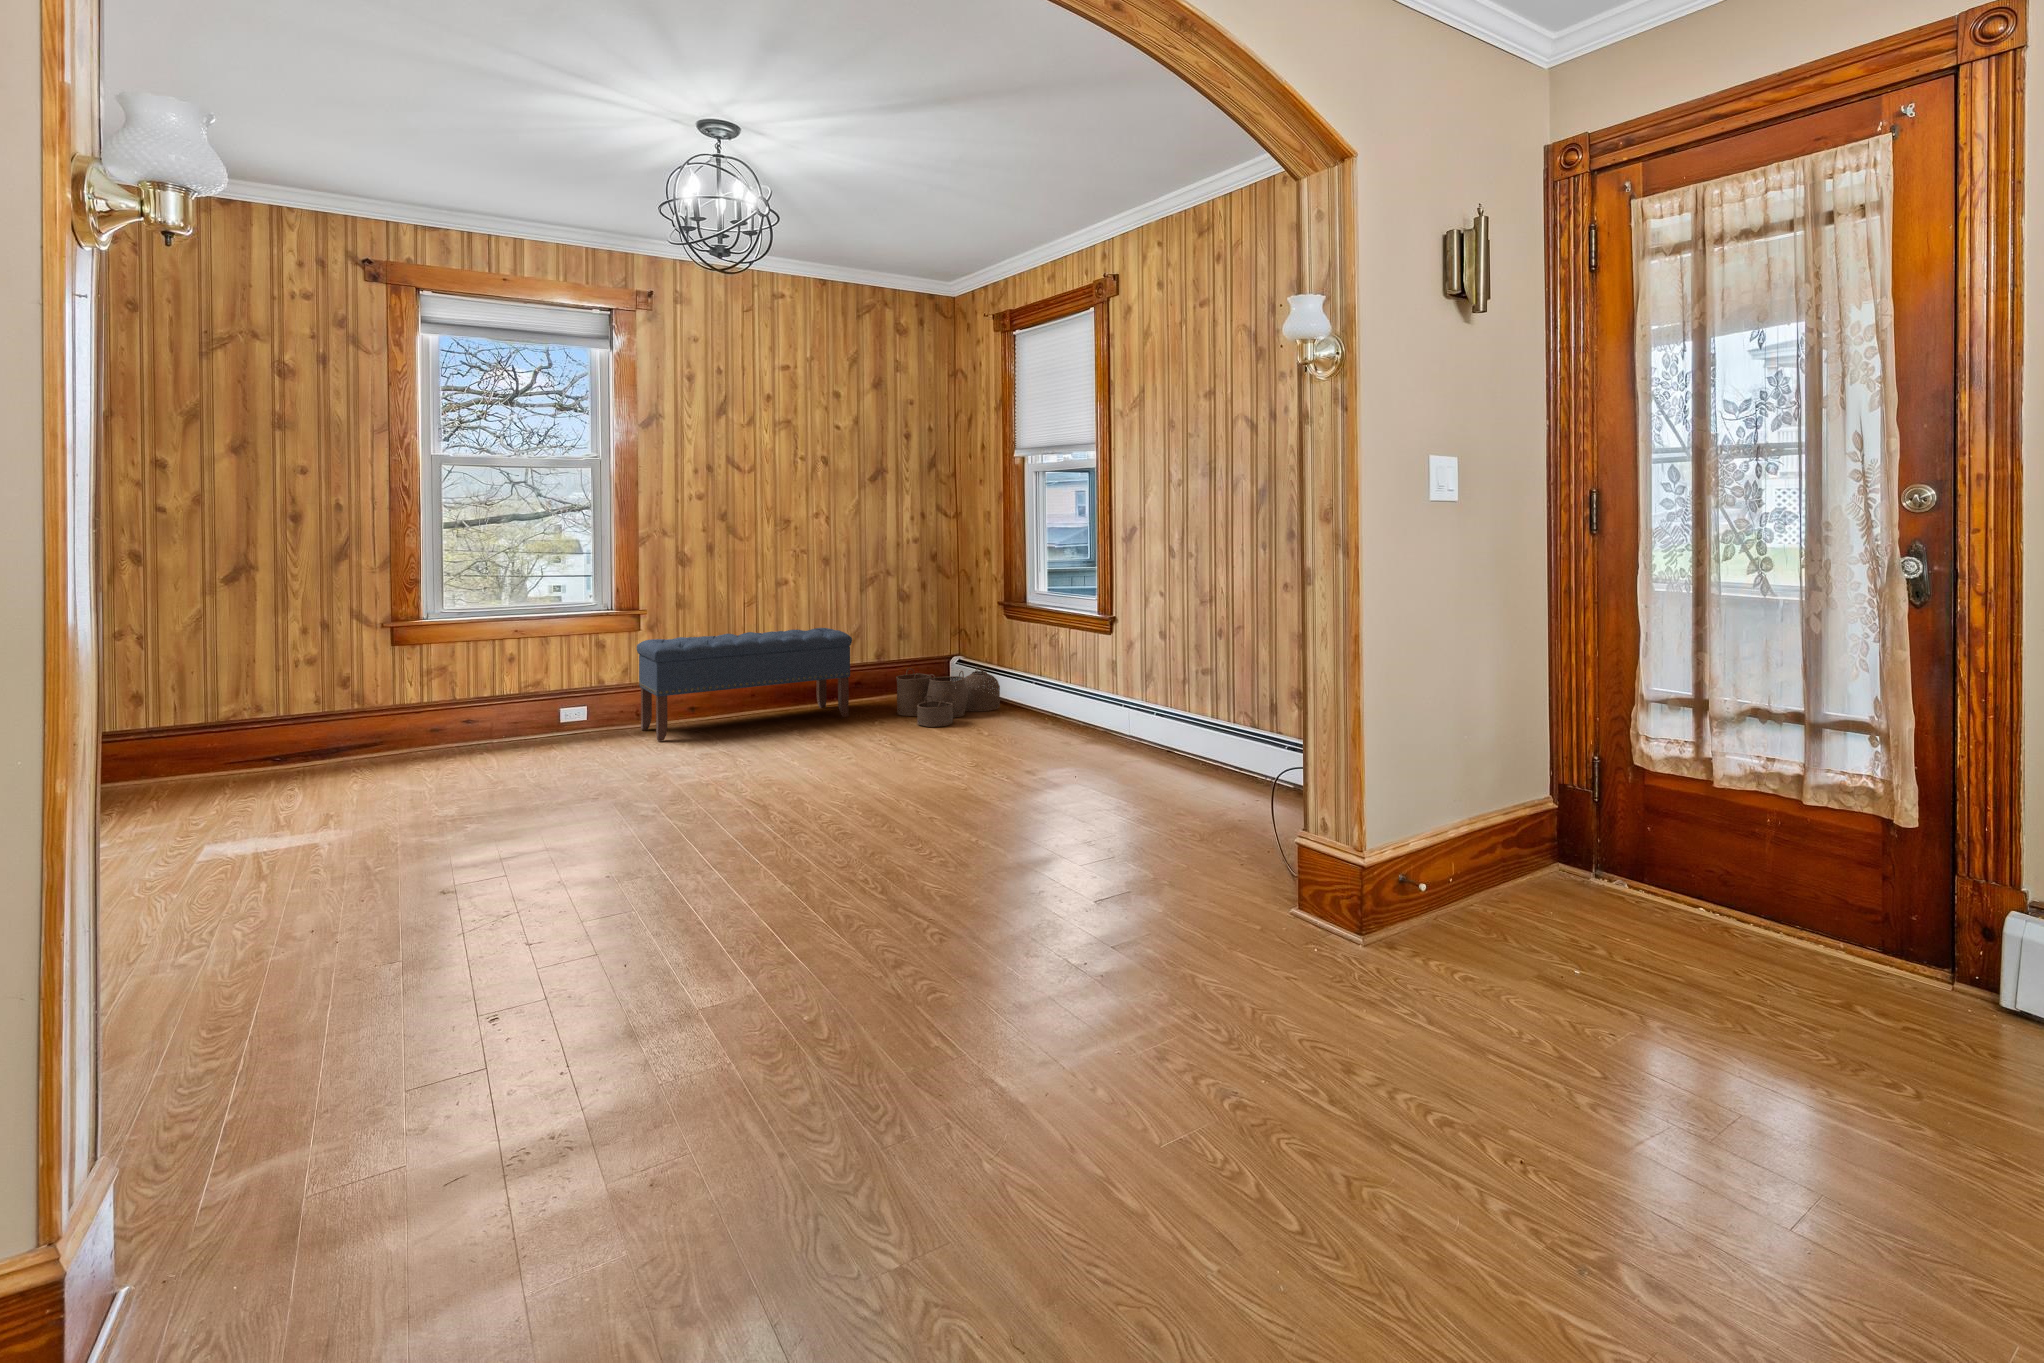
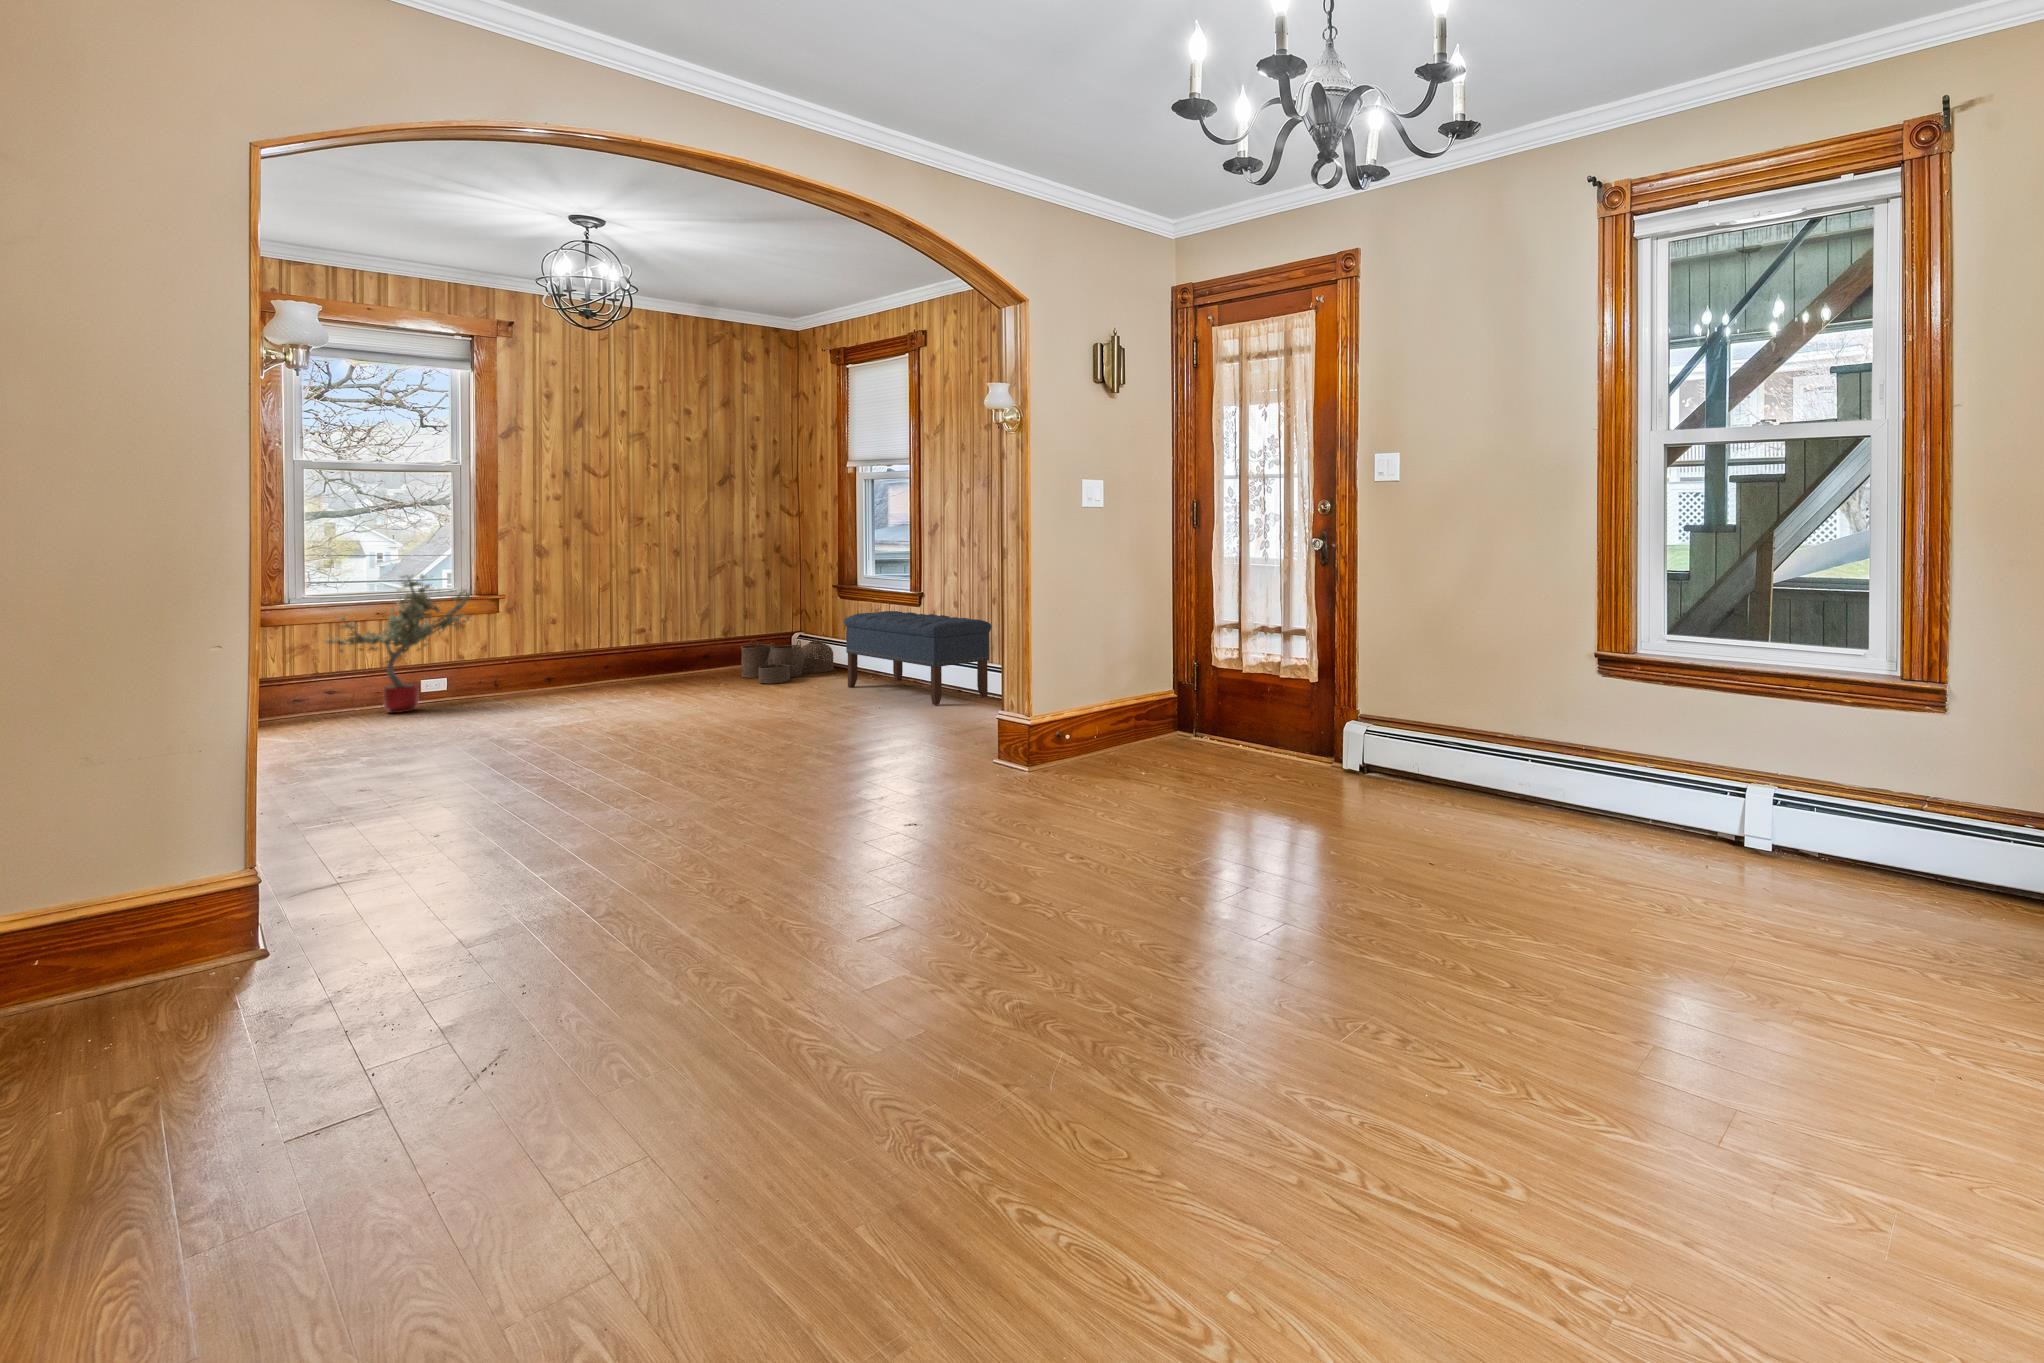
potted tree: none [454,586,609,752] -> present [326,575,471,713]
bench: present [637,628,852,741] -> present [844,611,991,705]

